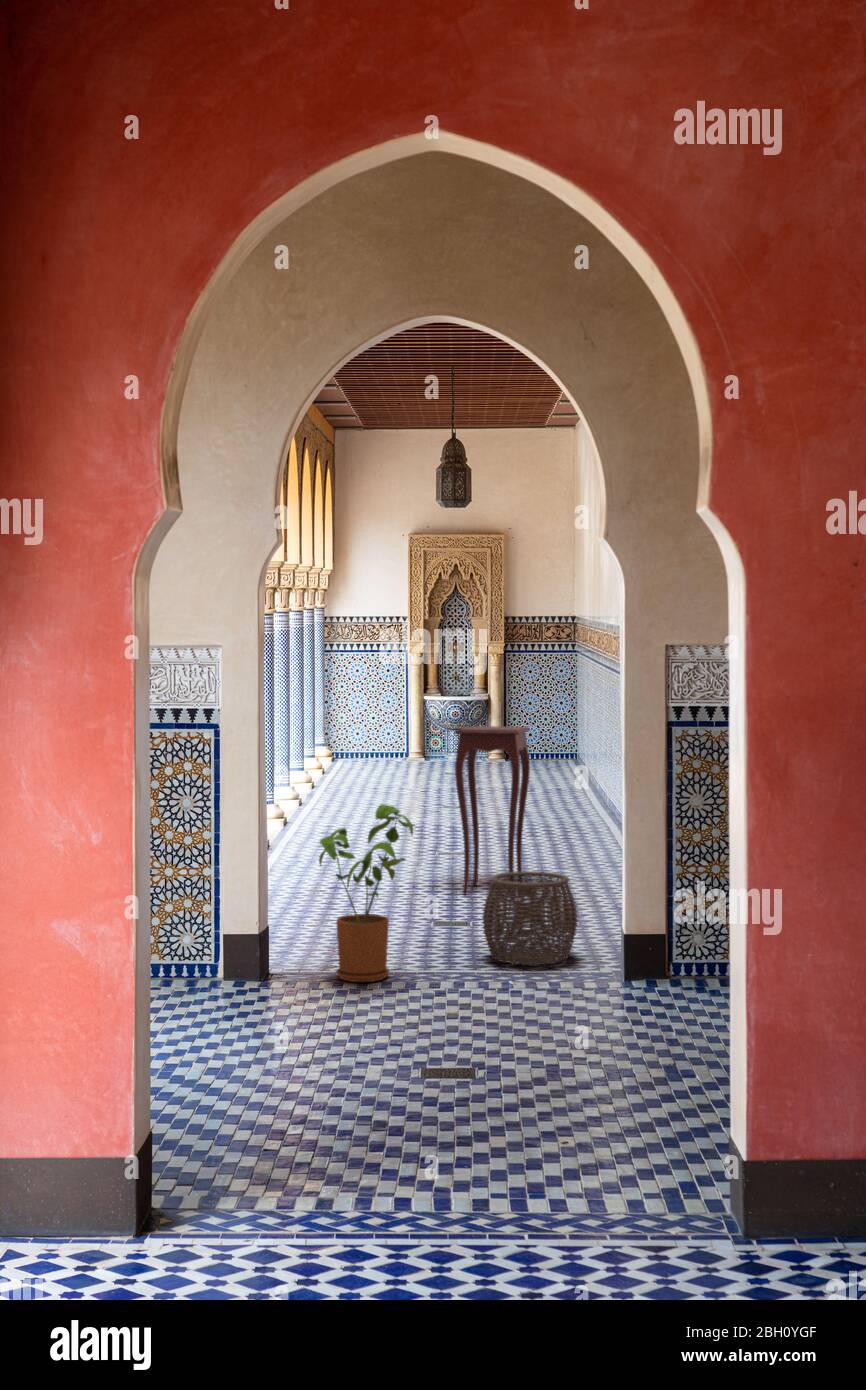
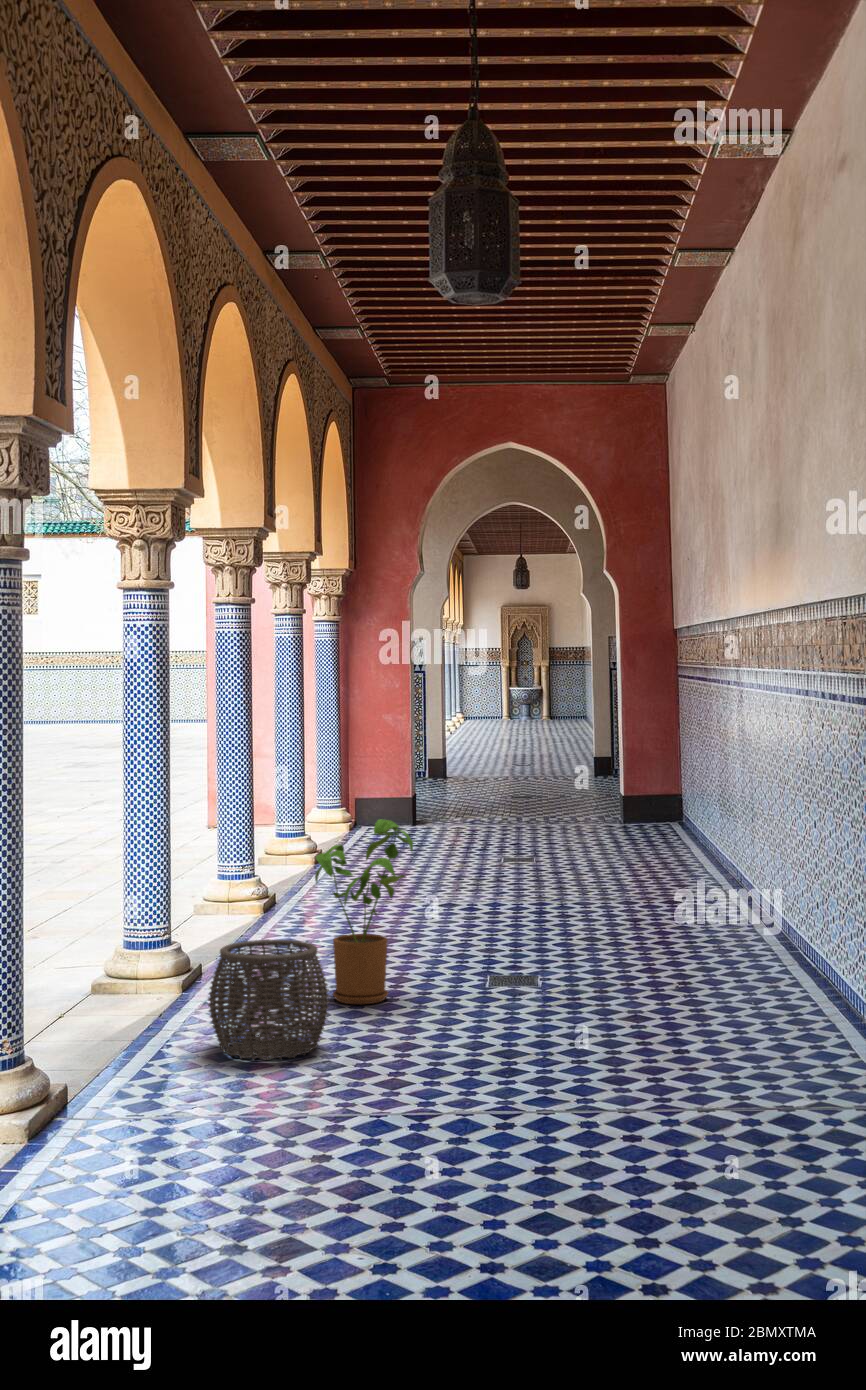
side table: present [455,726,530,894] -> none [457,741,536,919]
woven basket: present [482,871,578,966] -> present [208,940,329,1060]

